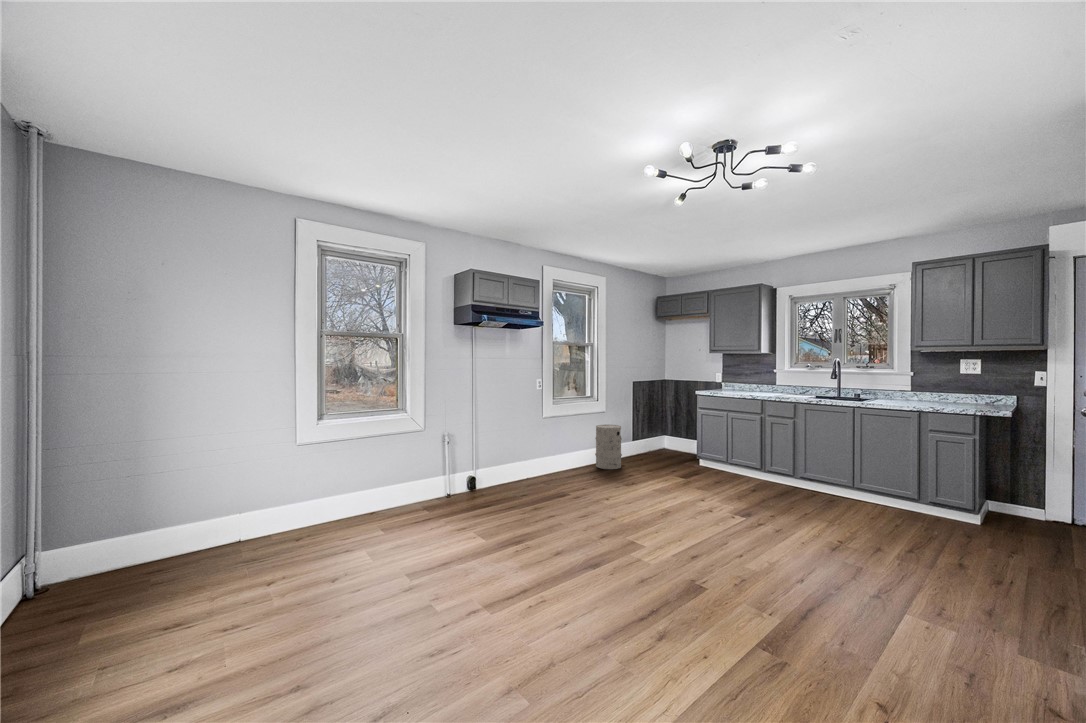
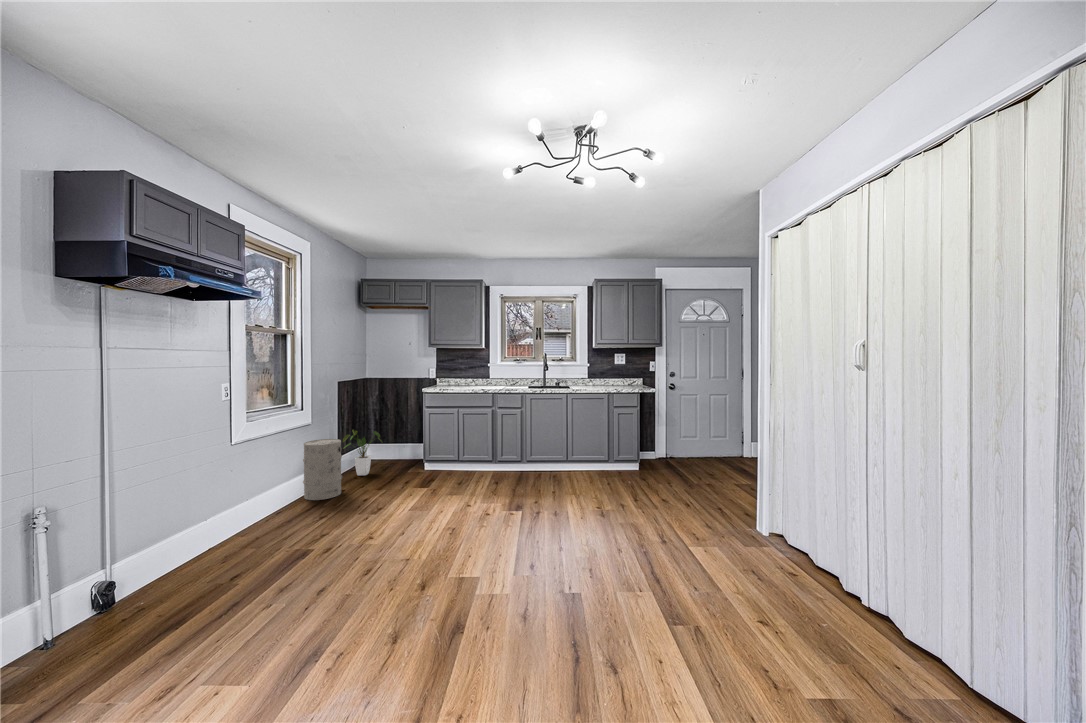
house plant: none [633,421,664,460] -> present [343,430,382,475]

